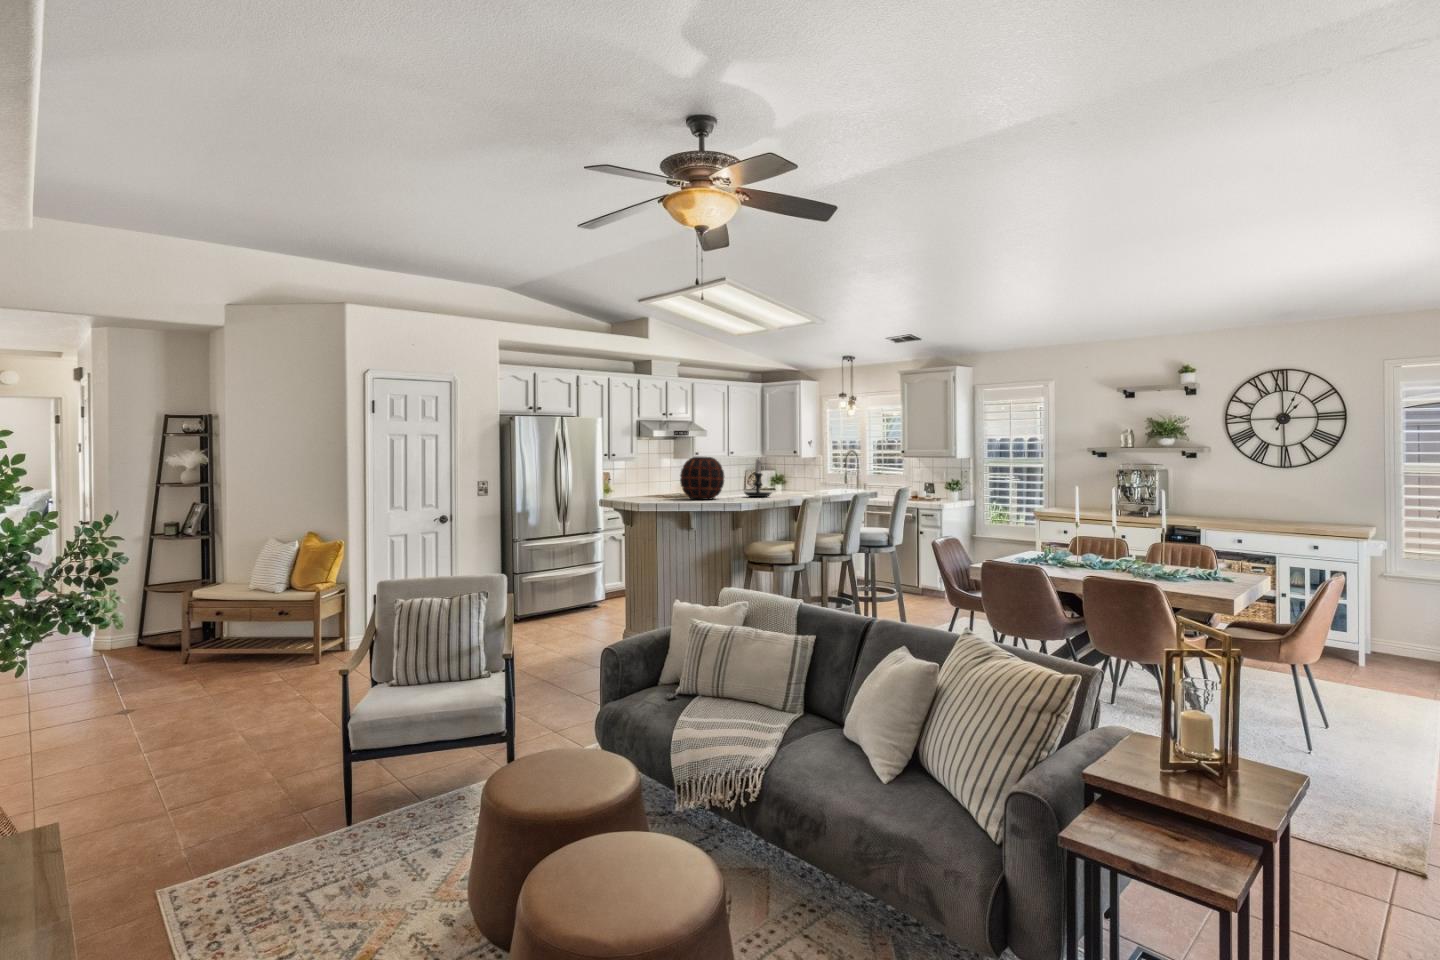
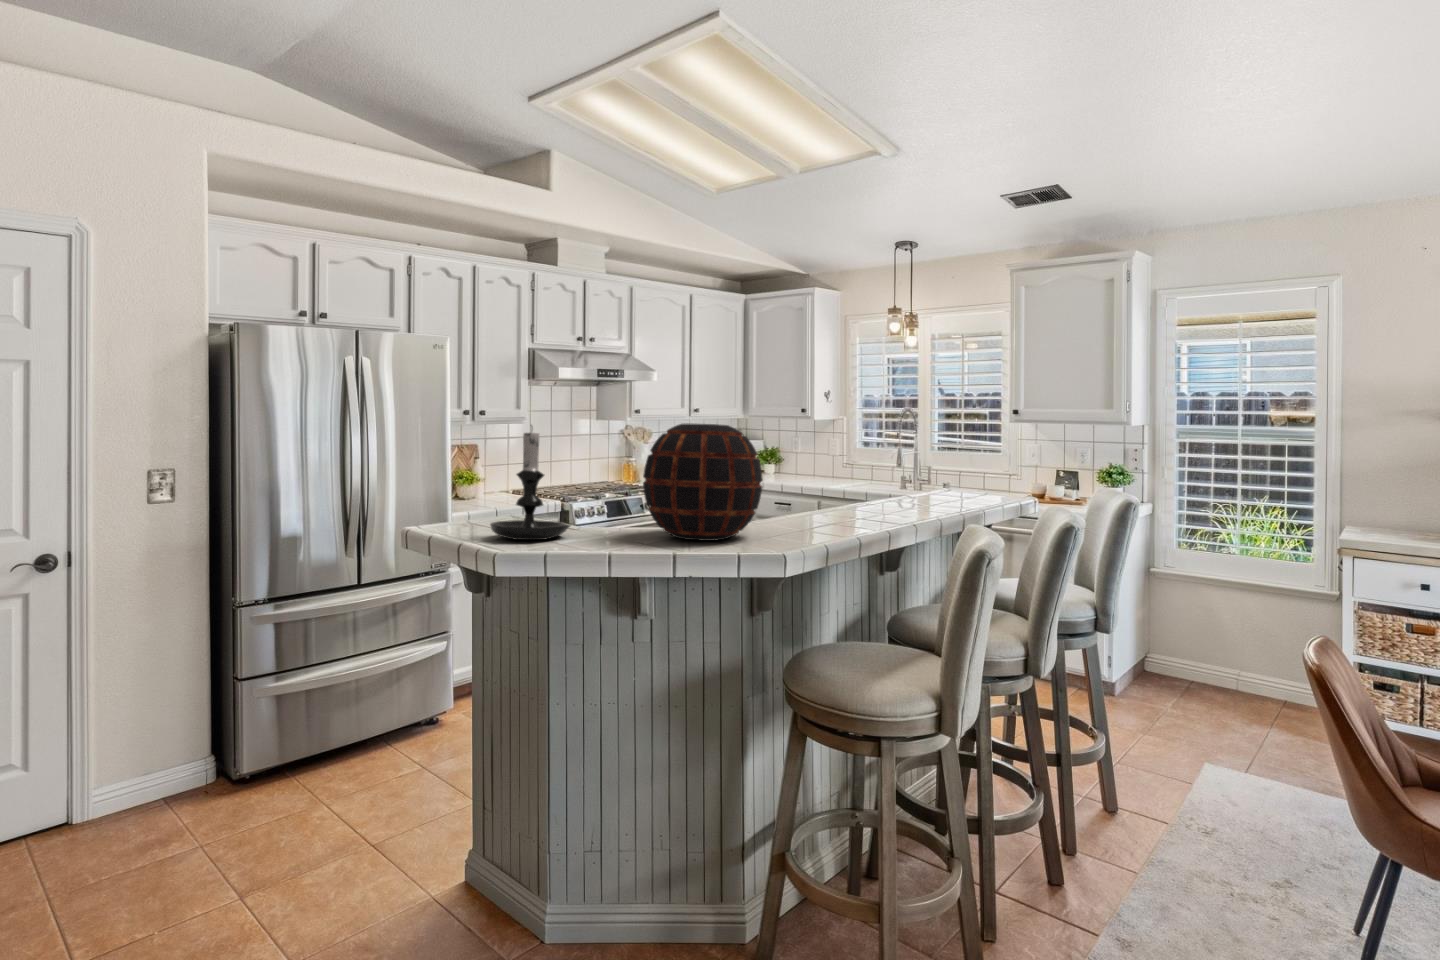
candle holder: present [745,460,771,497] -> present [490,432,570,540]

